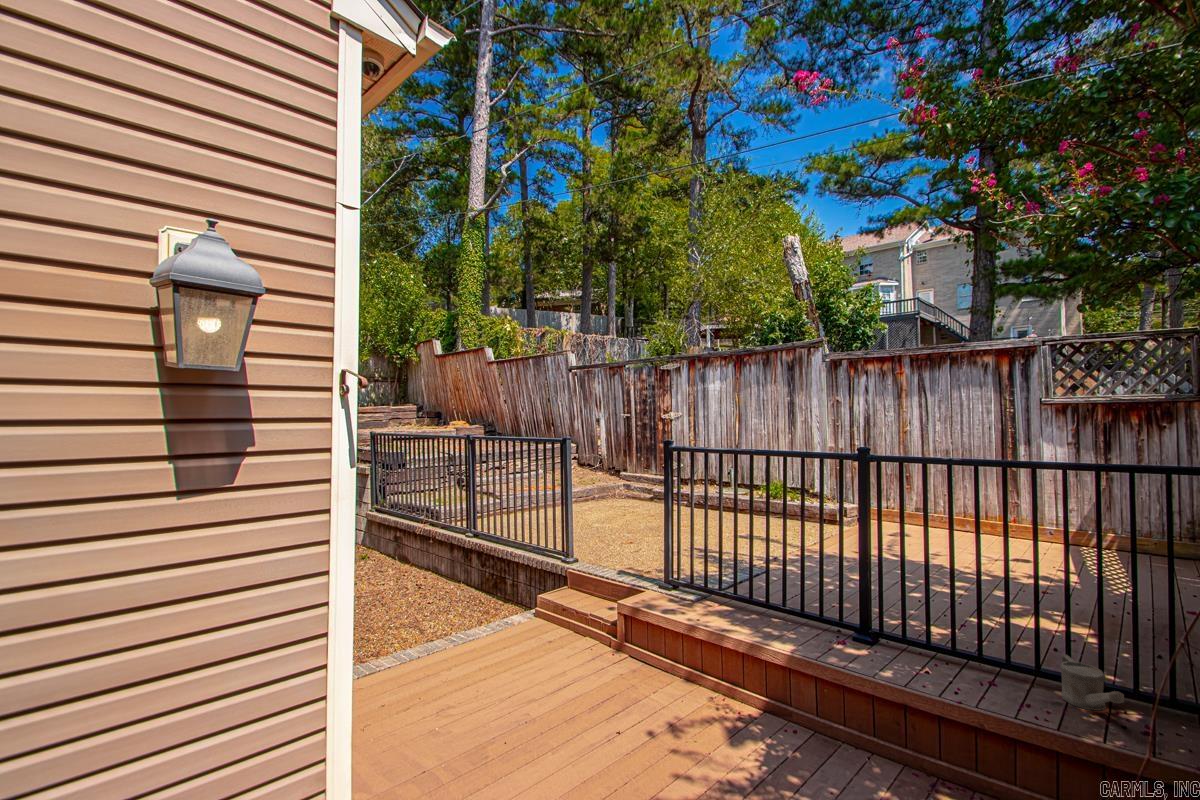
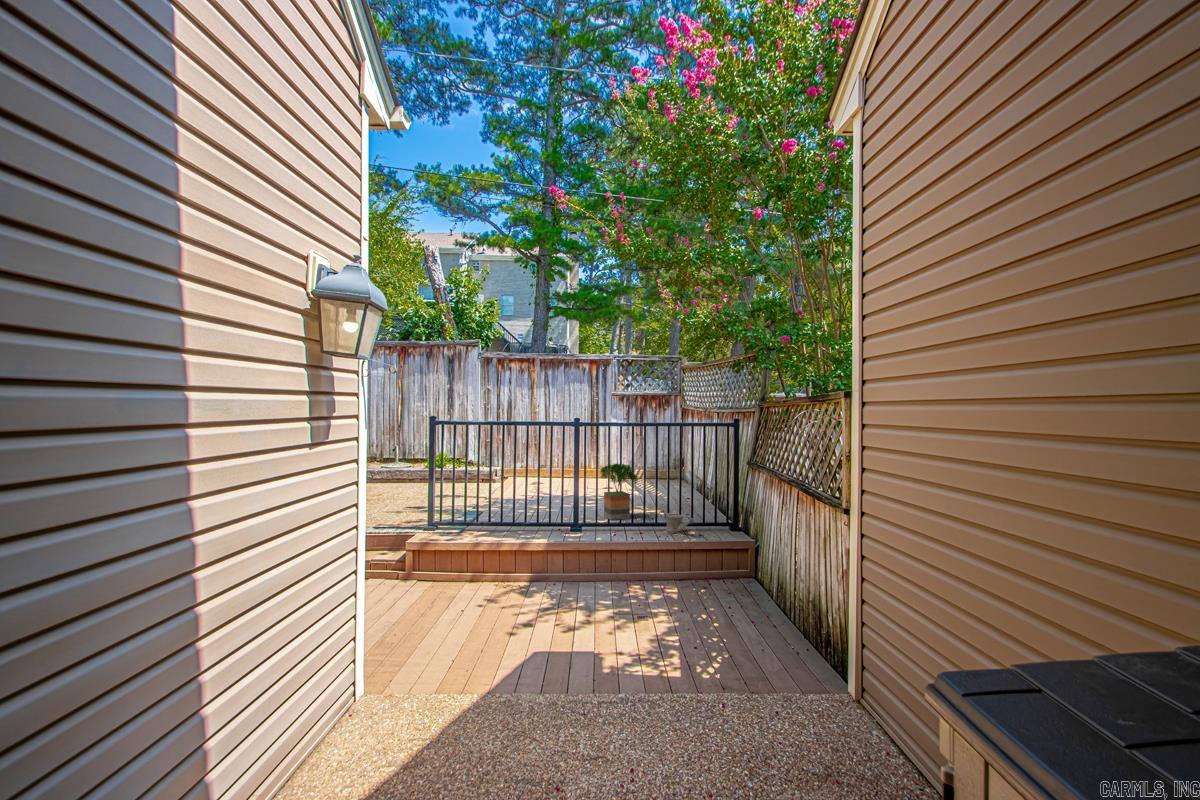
potted tree: none [938,531,1020,637] -> present [600,463,638,520]

